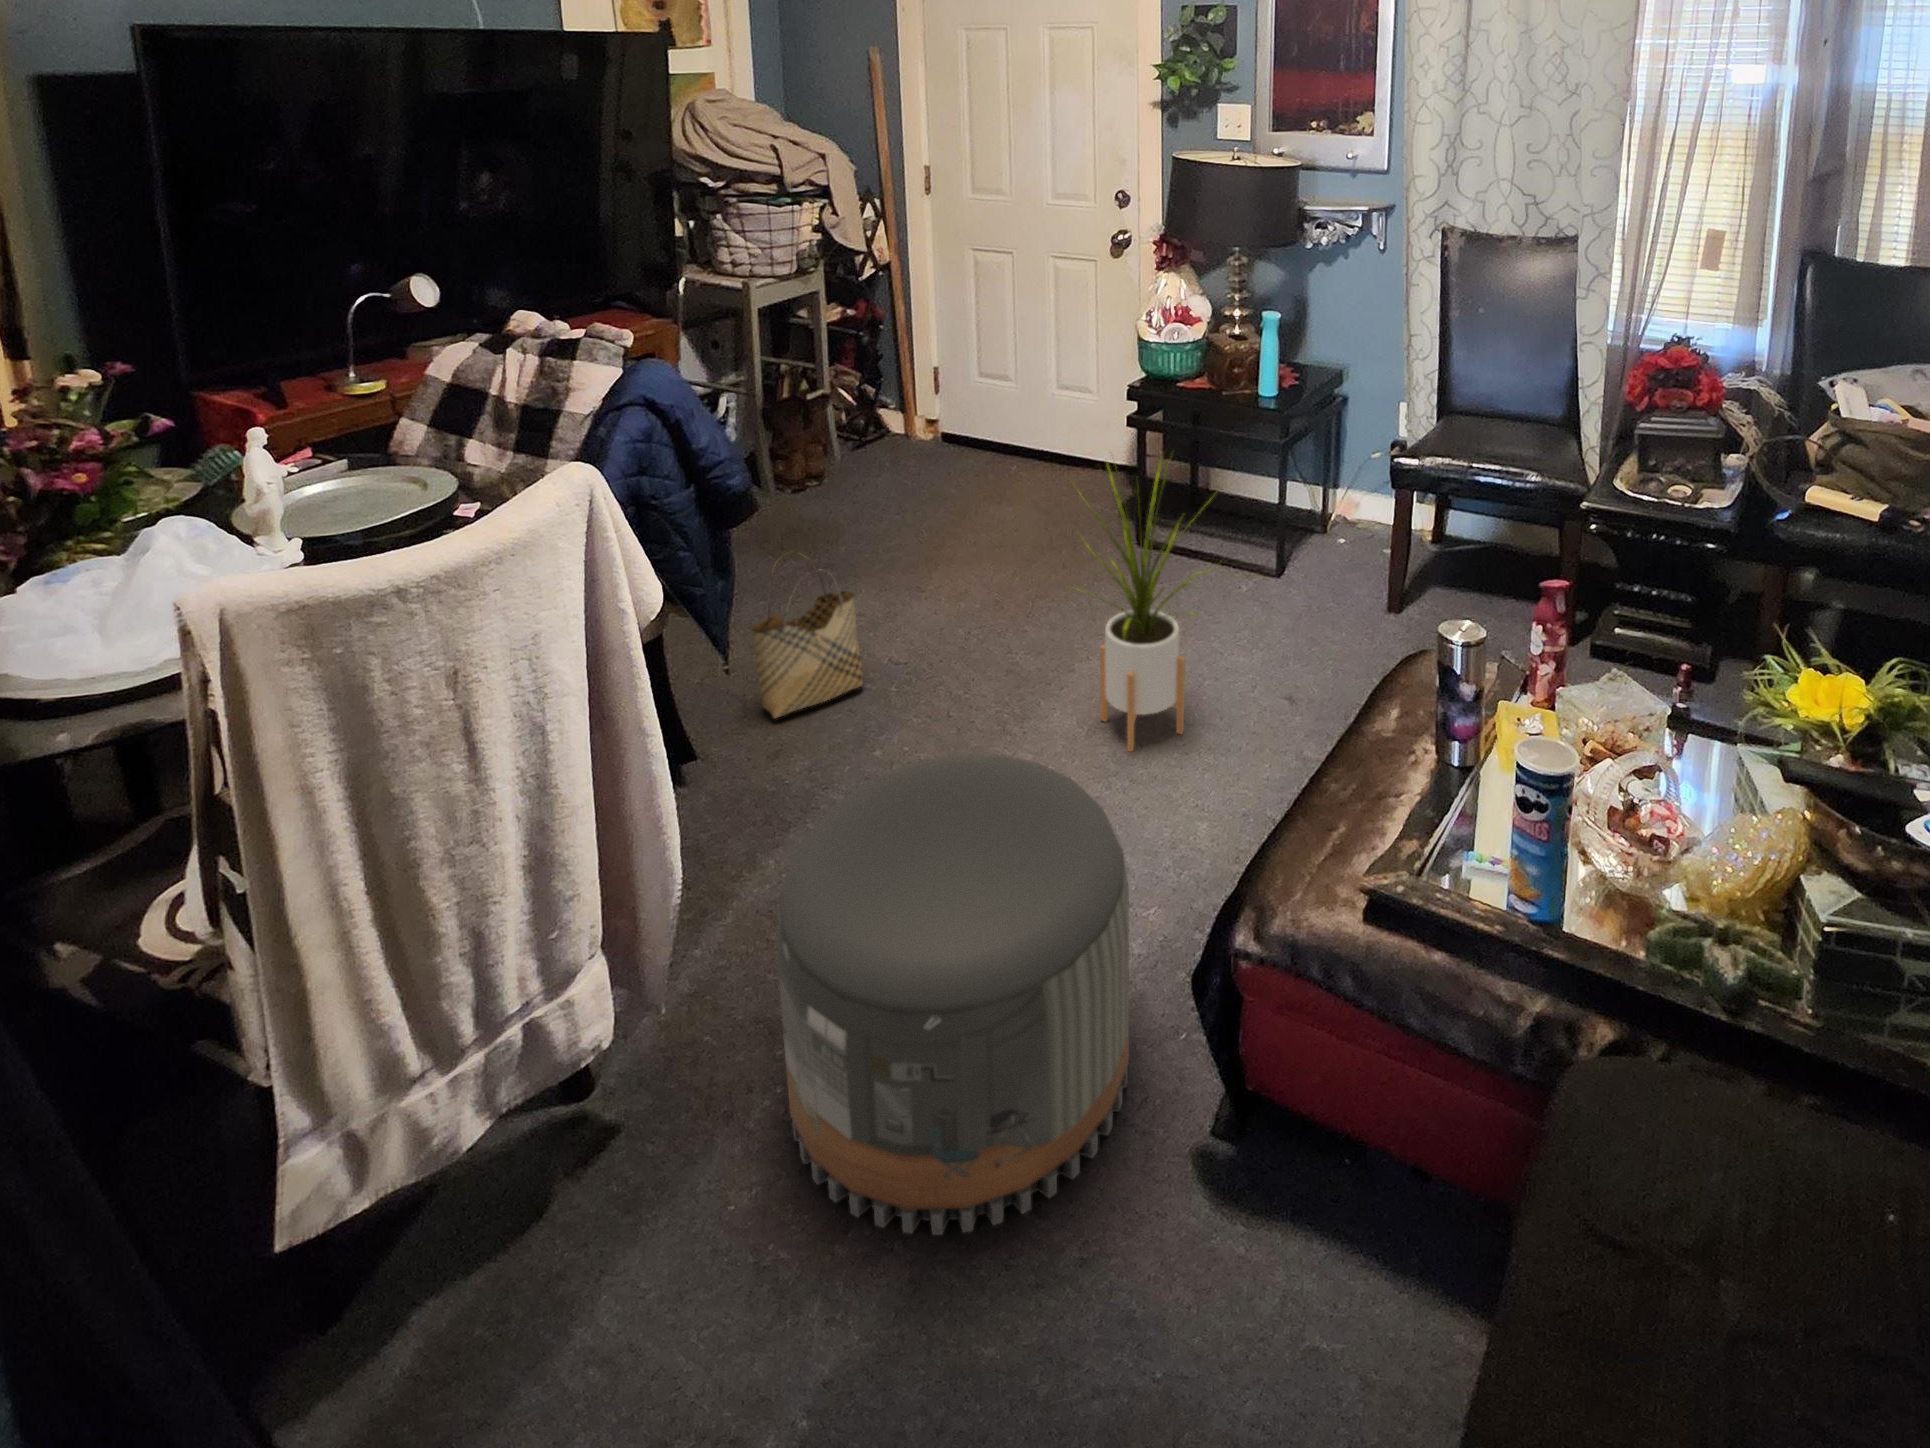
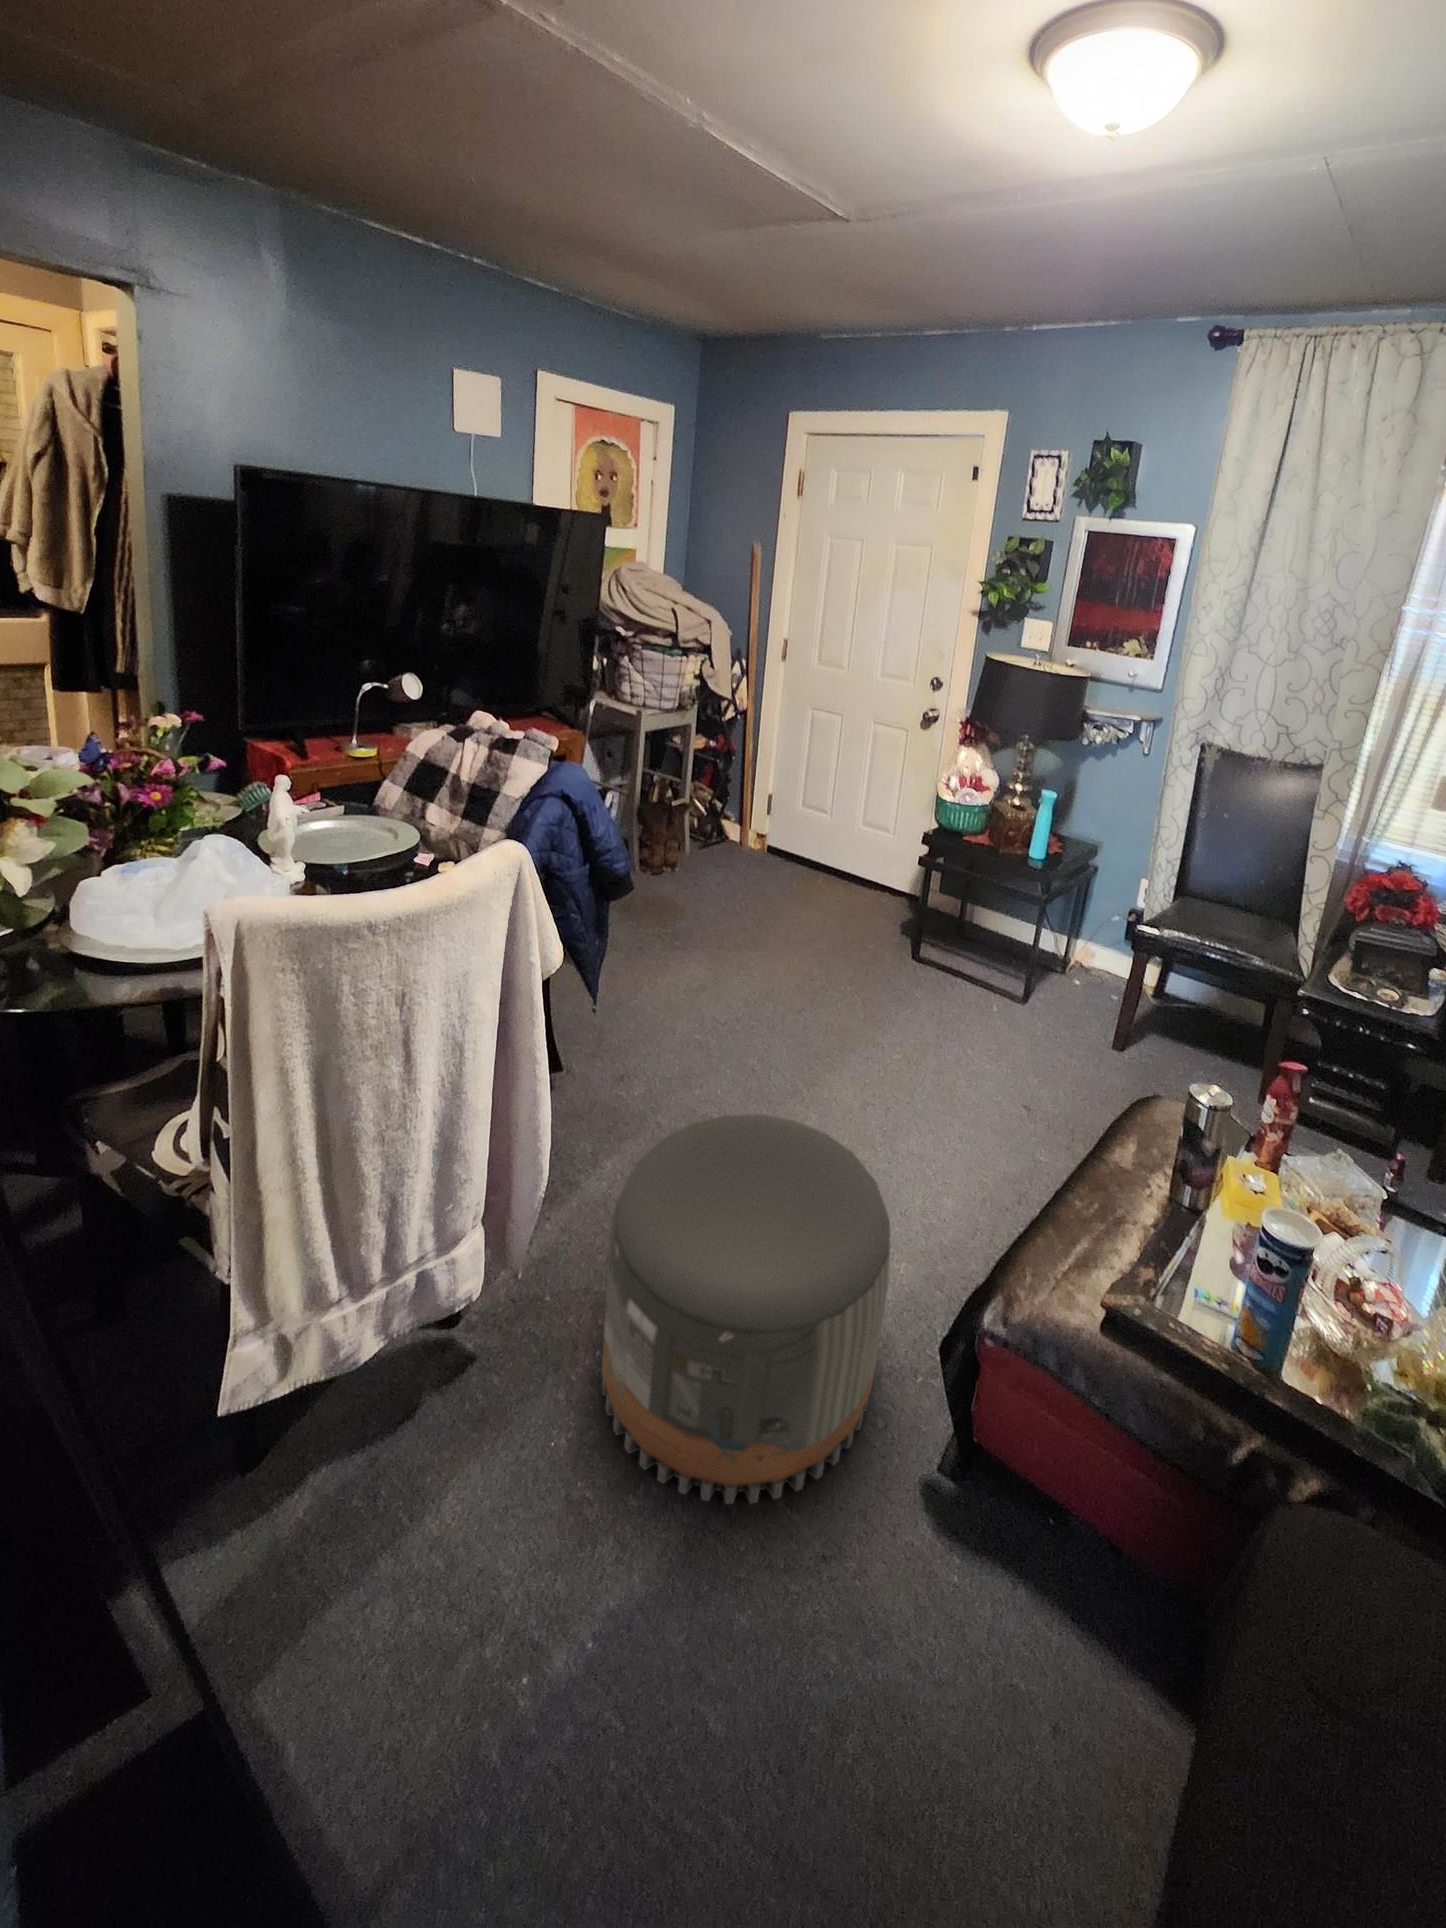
house plant: present [1071,459,1217,752] -> none [857,887,998,1130]
woven basket: present [751,552,864,718] -> none [610,925,691,1051]

